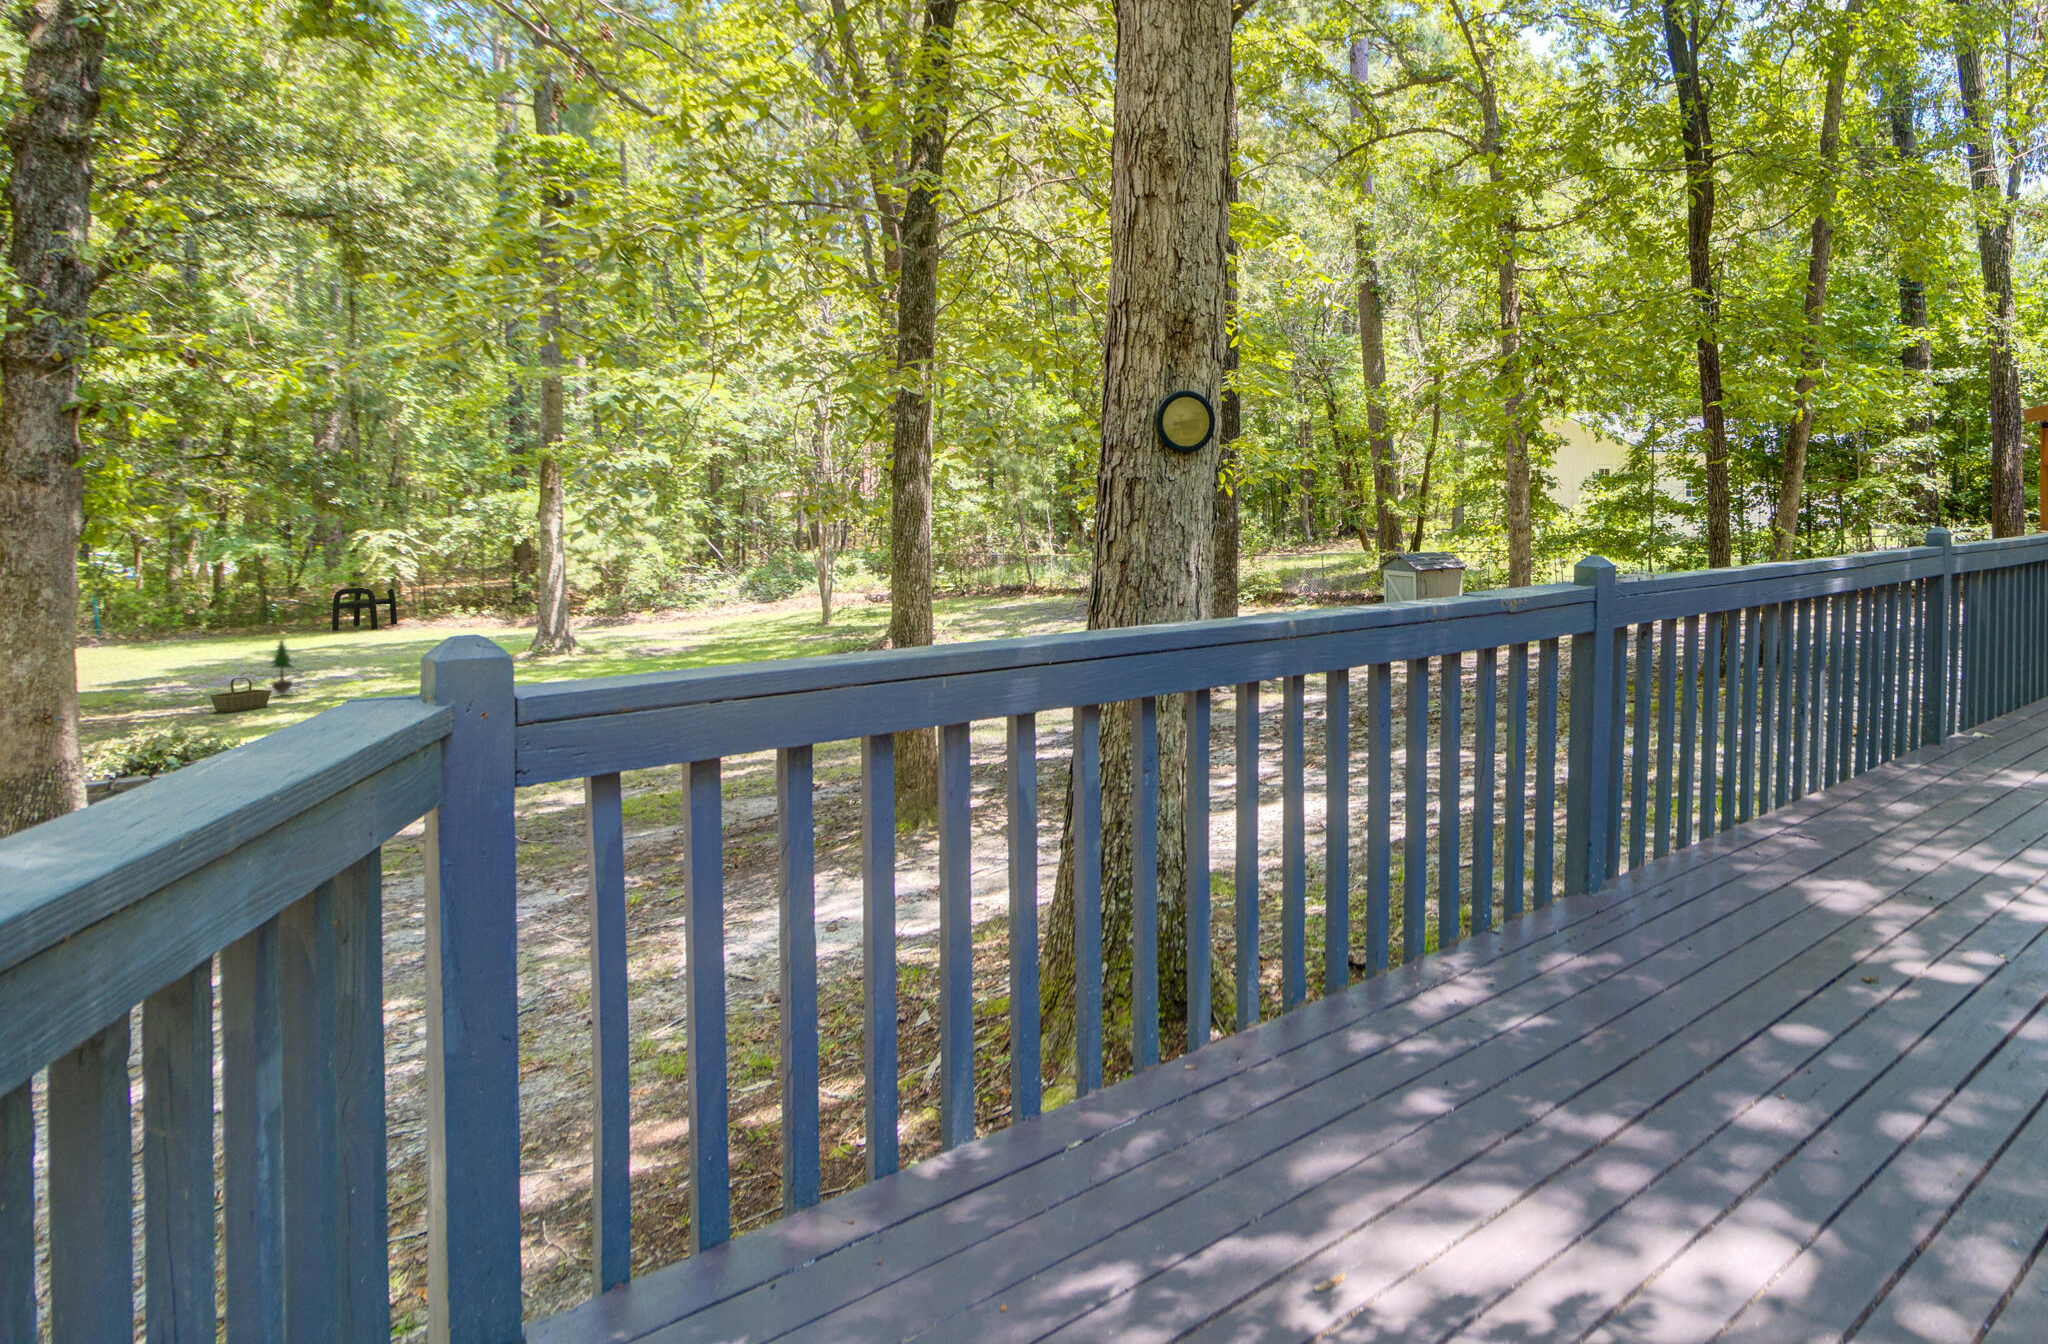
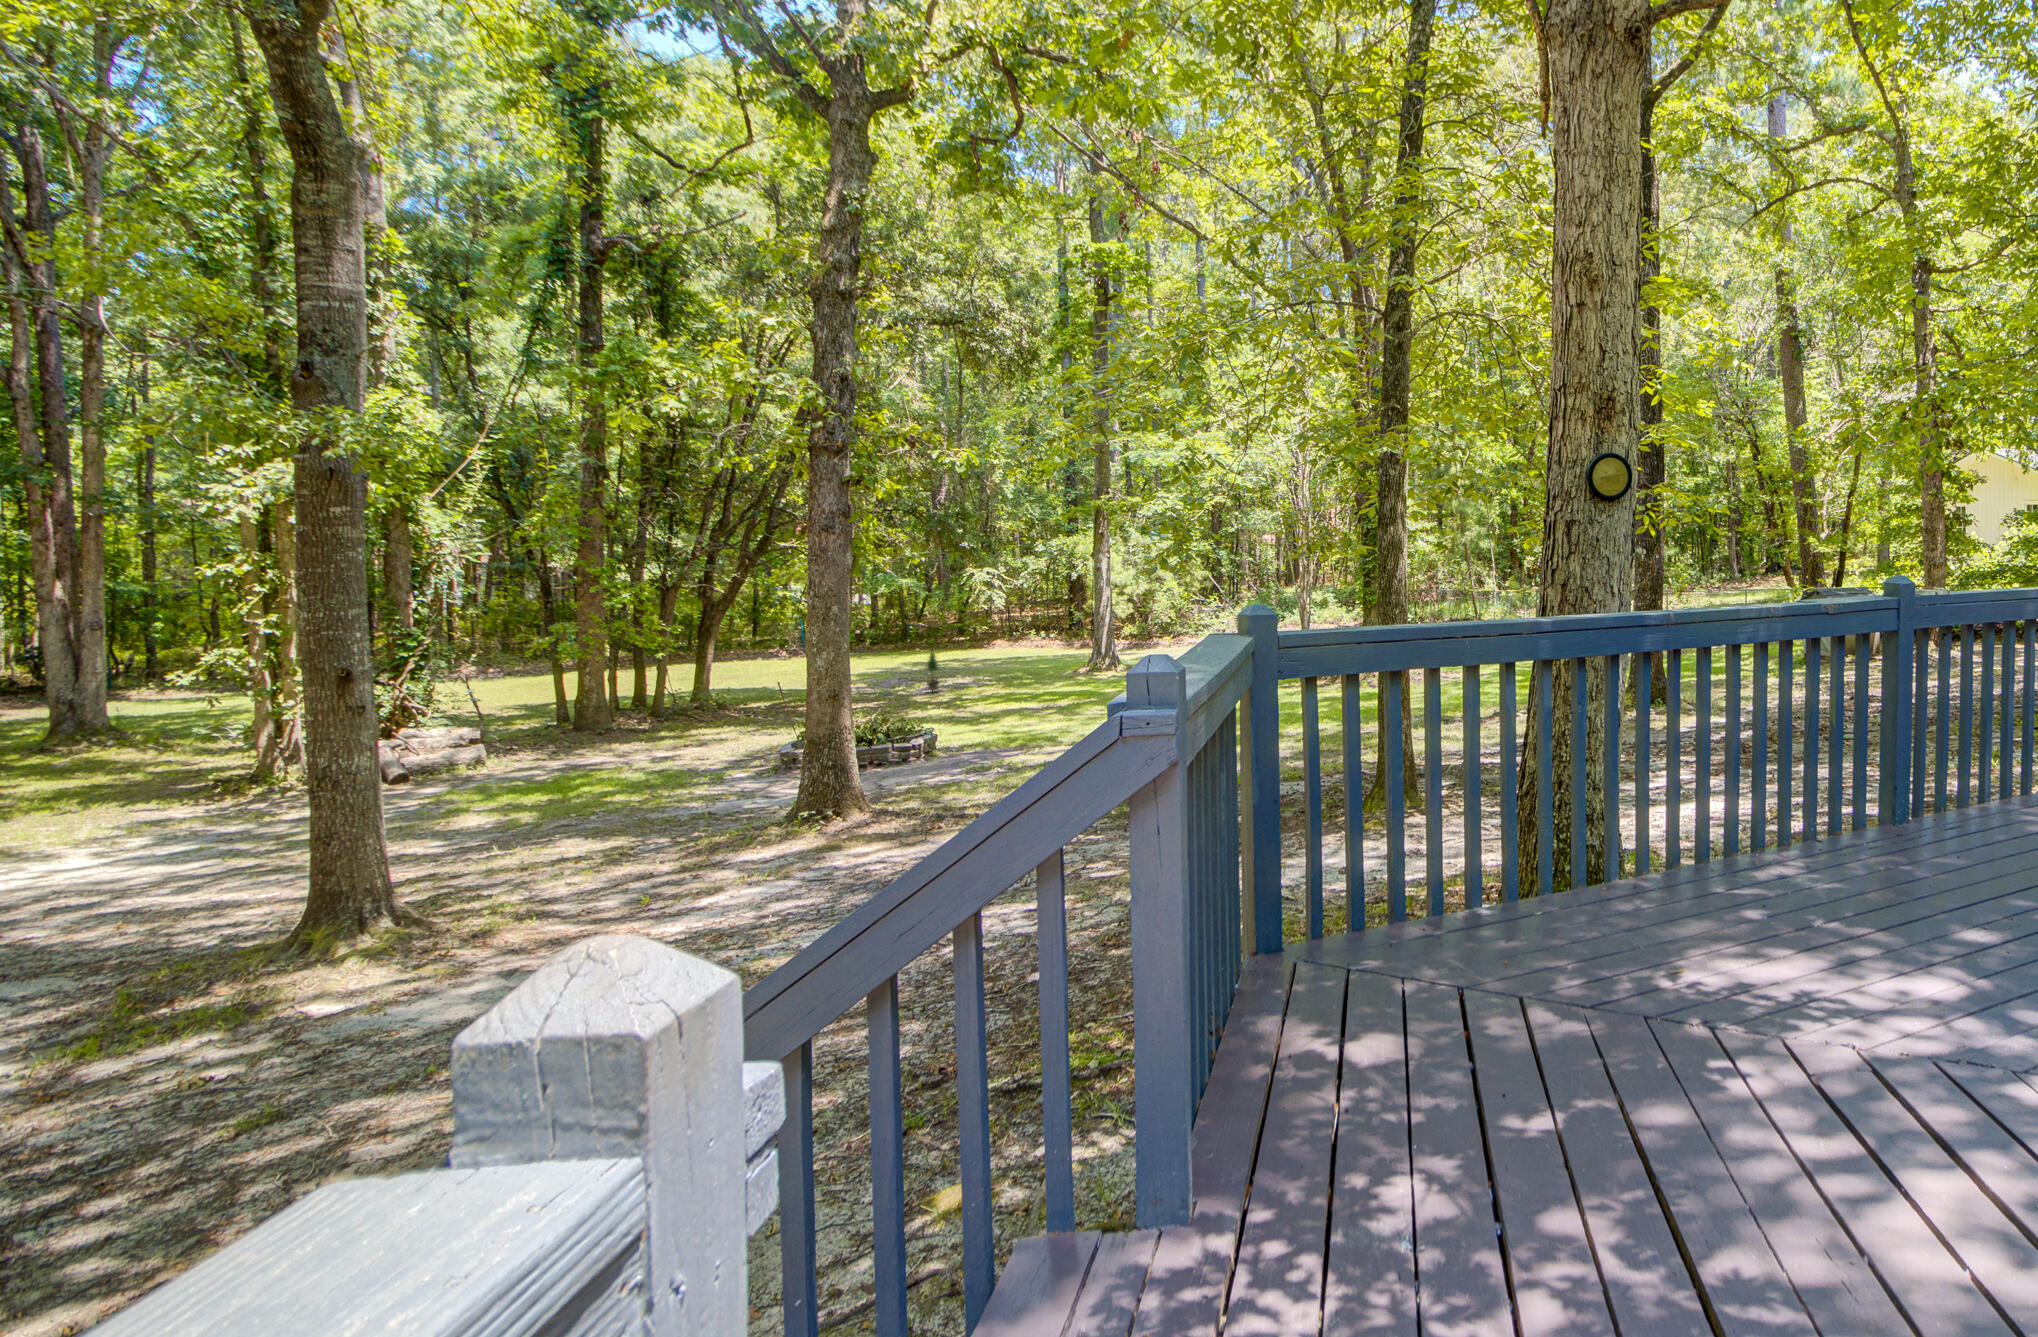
bench: present [332,588,397,631] -> none [948,611,990,647]
basket: present [210,678,272,712] -> none [892,676,929,702]

